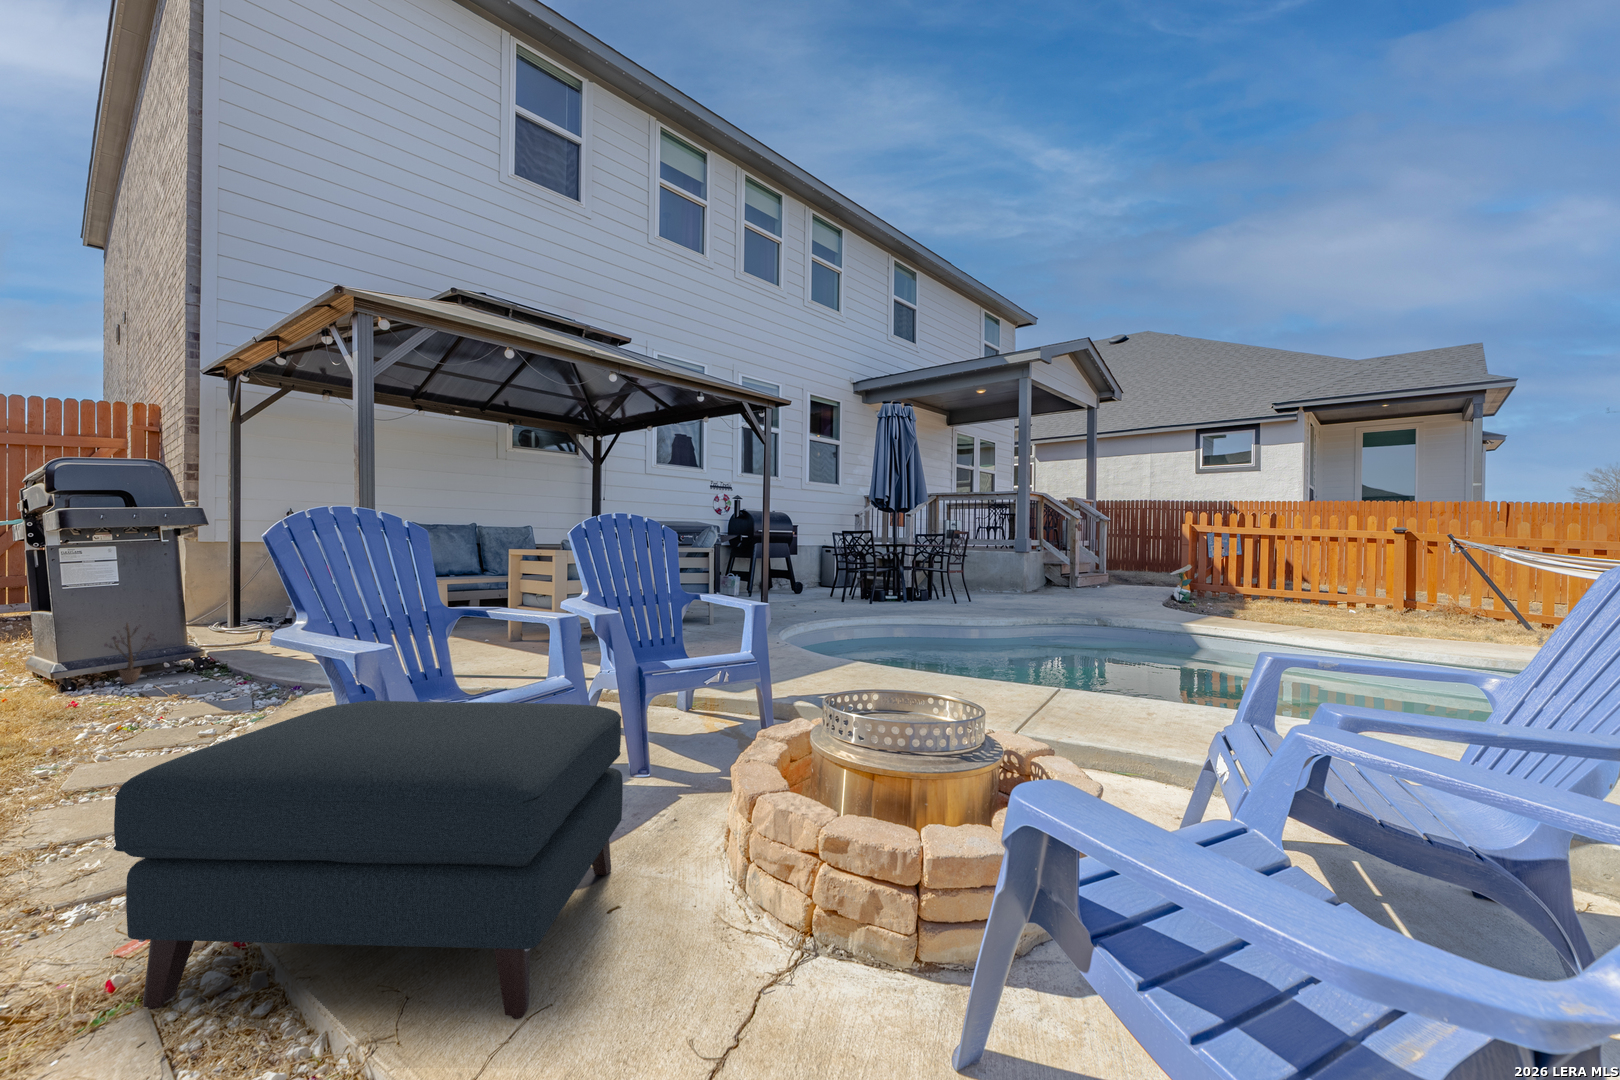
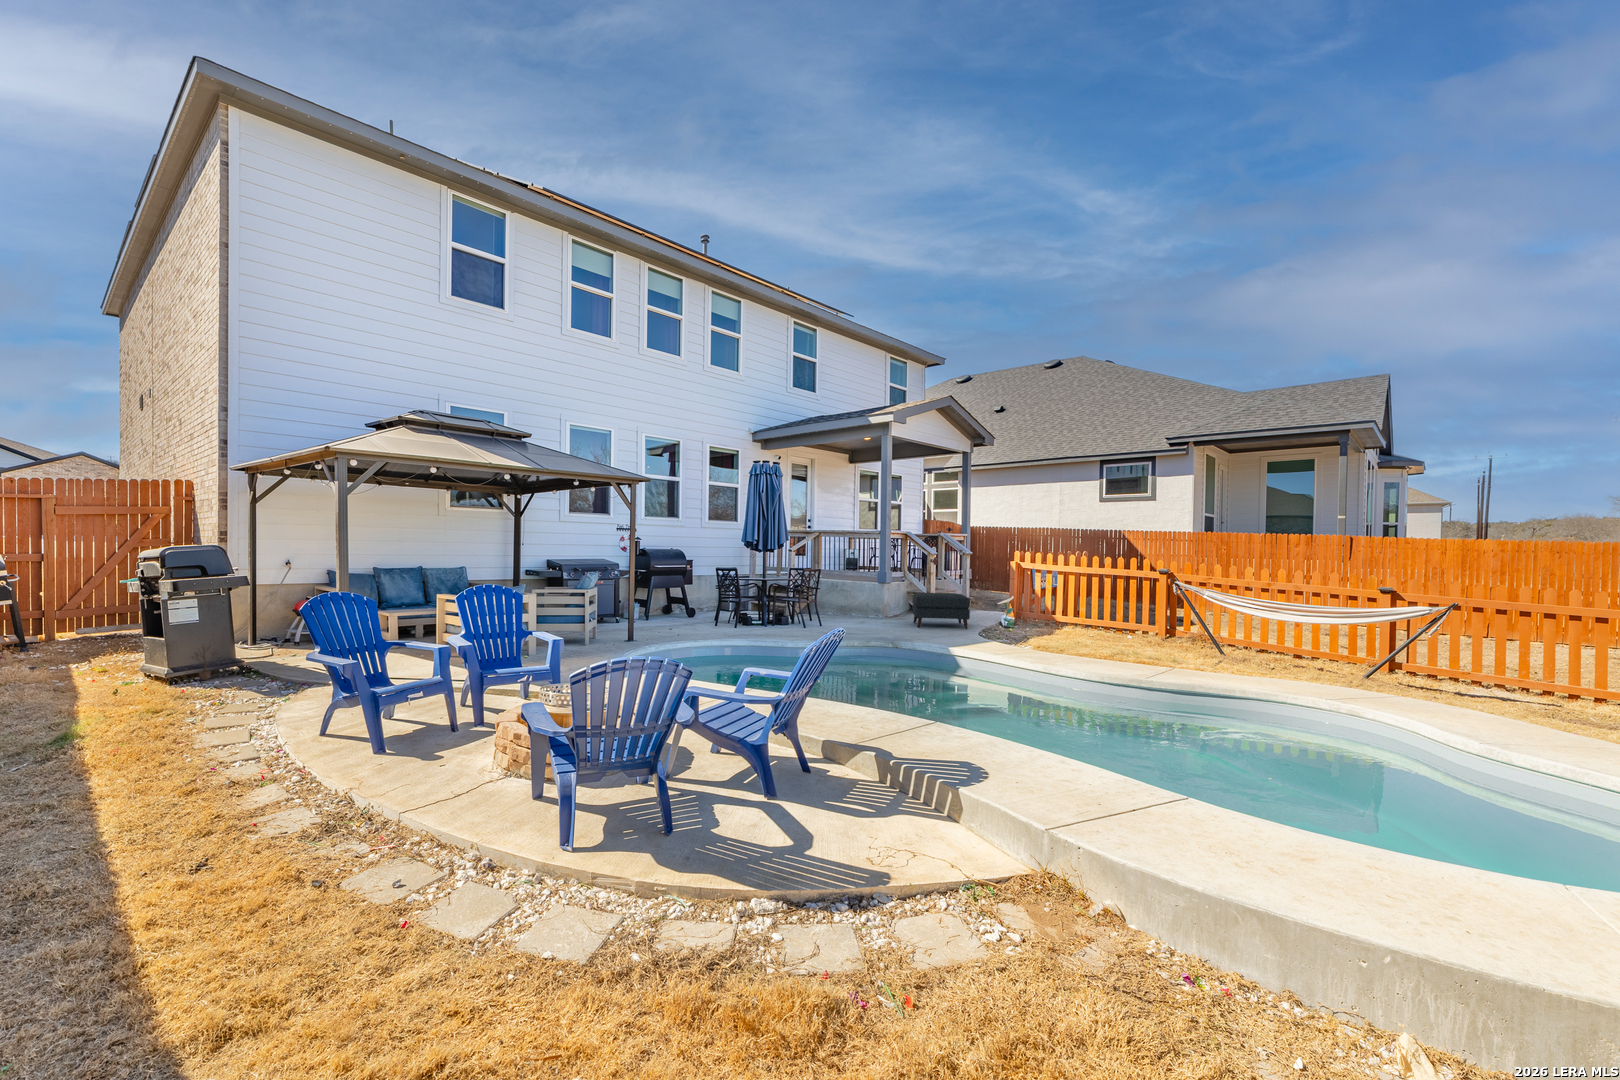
ottoman: present [114,700,623,1019] -> present [912,593,970,629]

